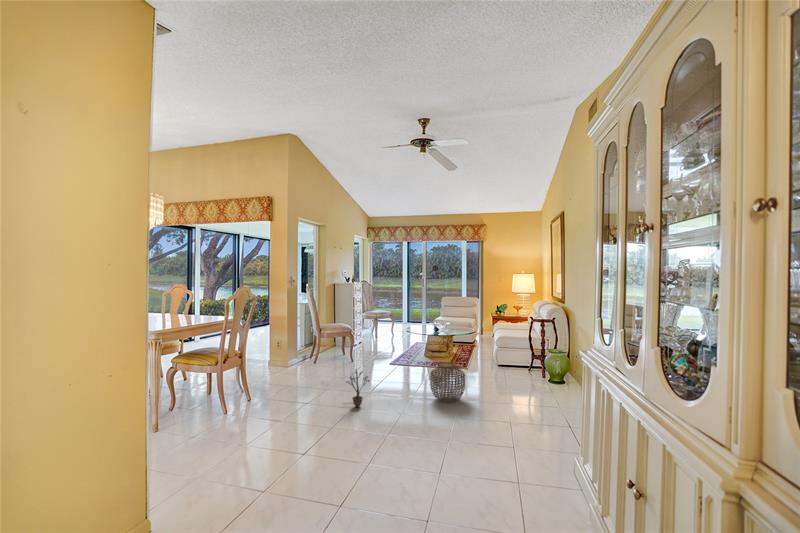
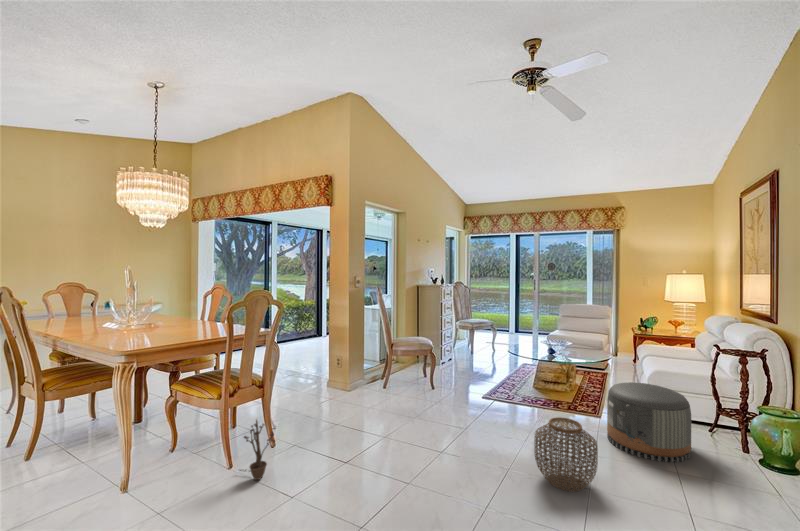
pouf: none [472,343,516,386] -> present [607,382,691,462]
decorative plant: present [347,369,369,407] -> present [240,420,275,480]

